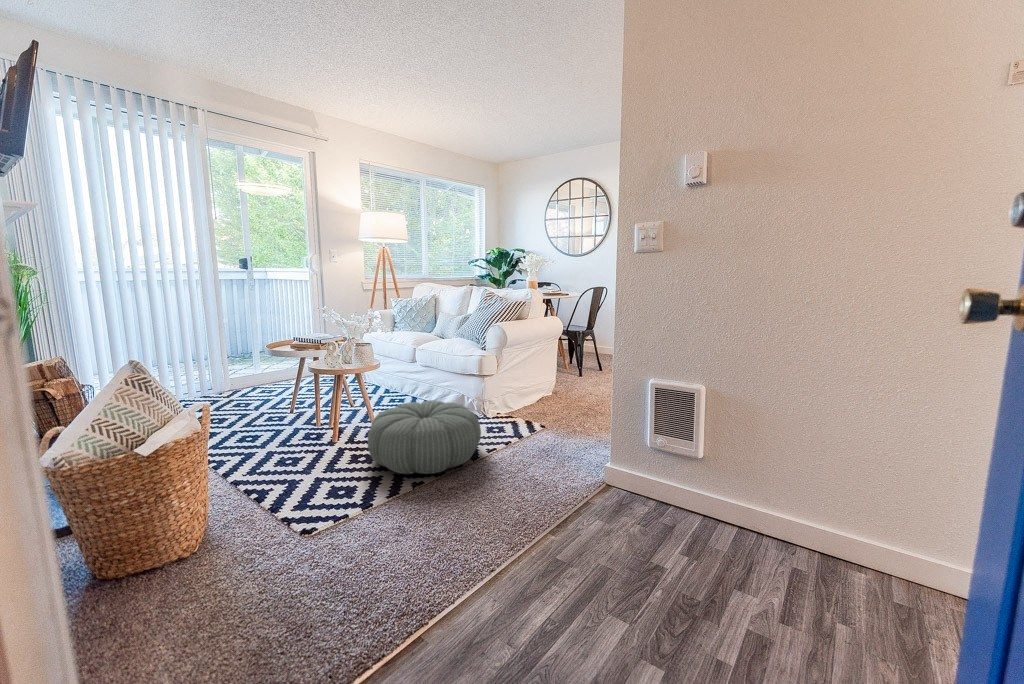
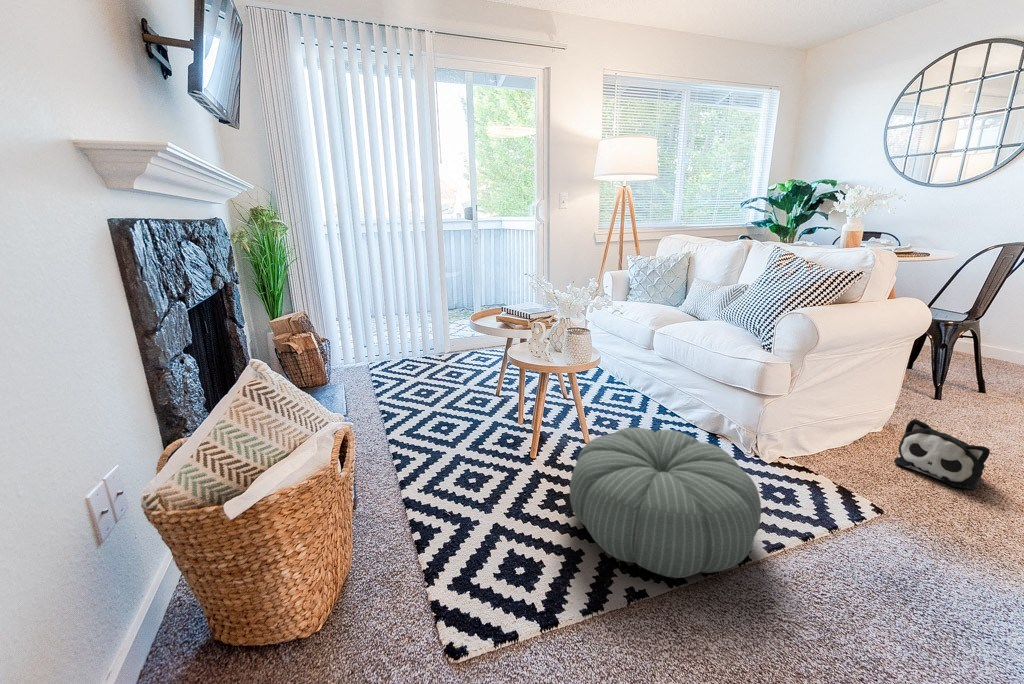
plush toy: none [554,379,590,410] -> present [894,419,990,489]

